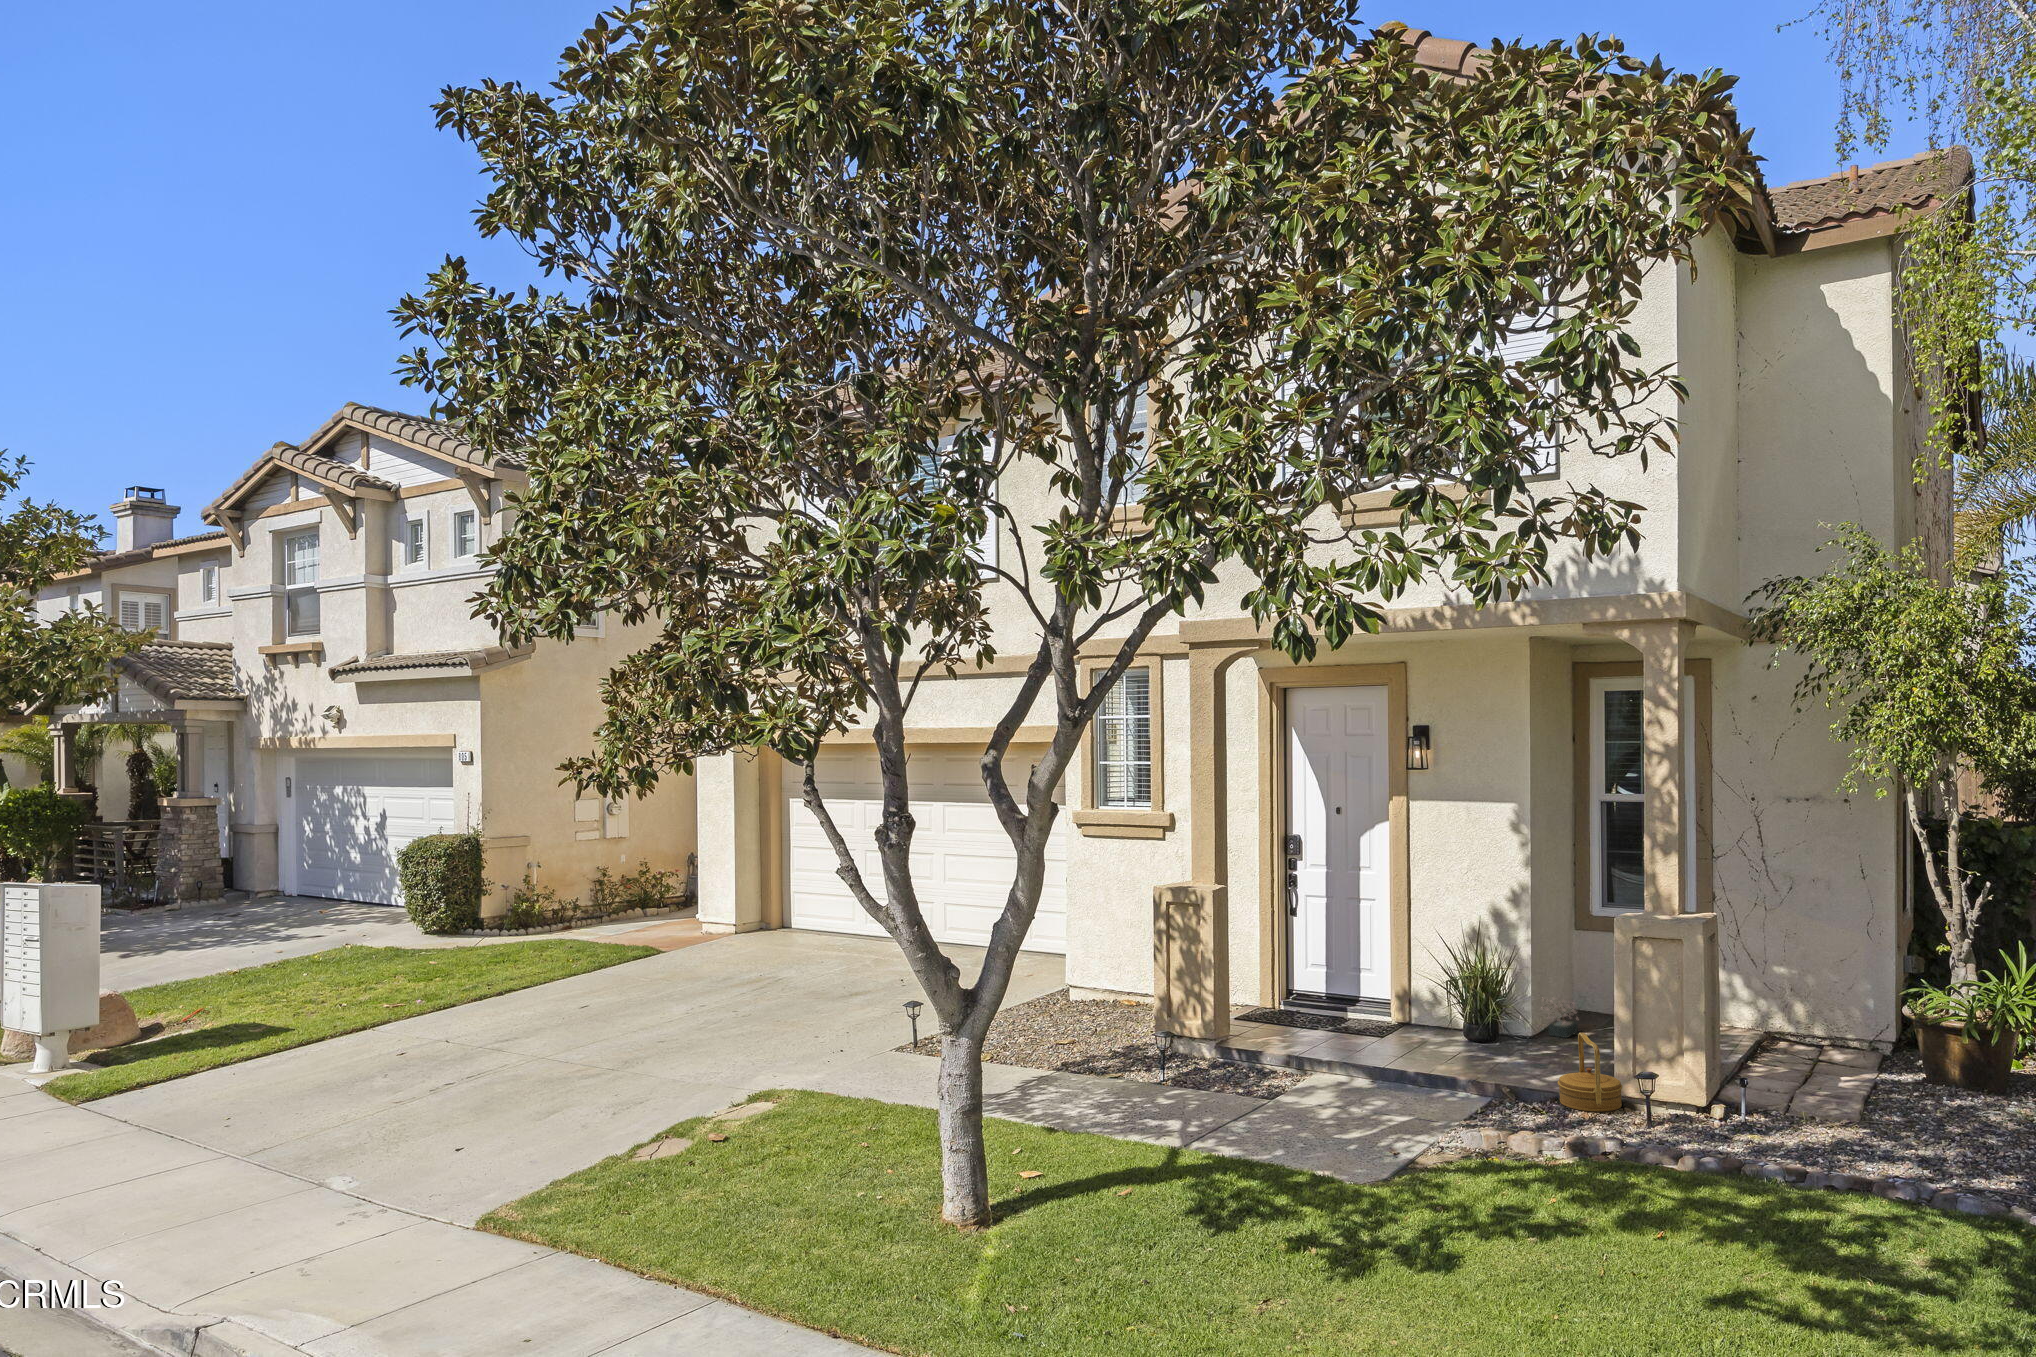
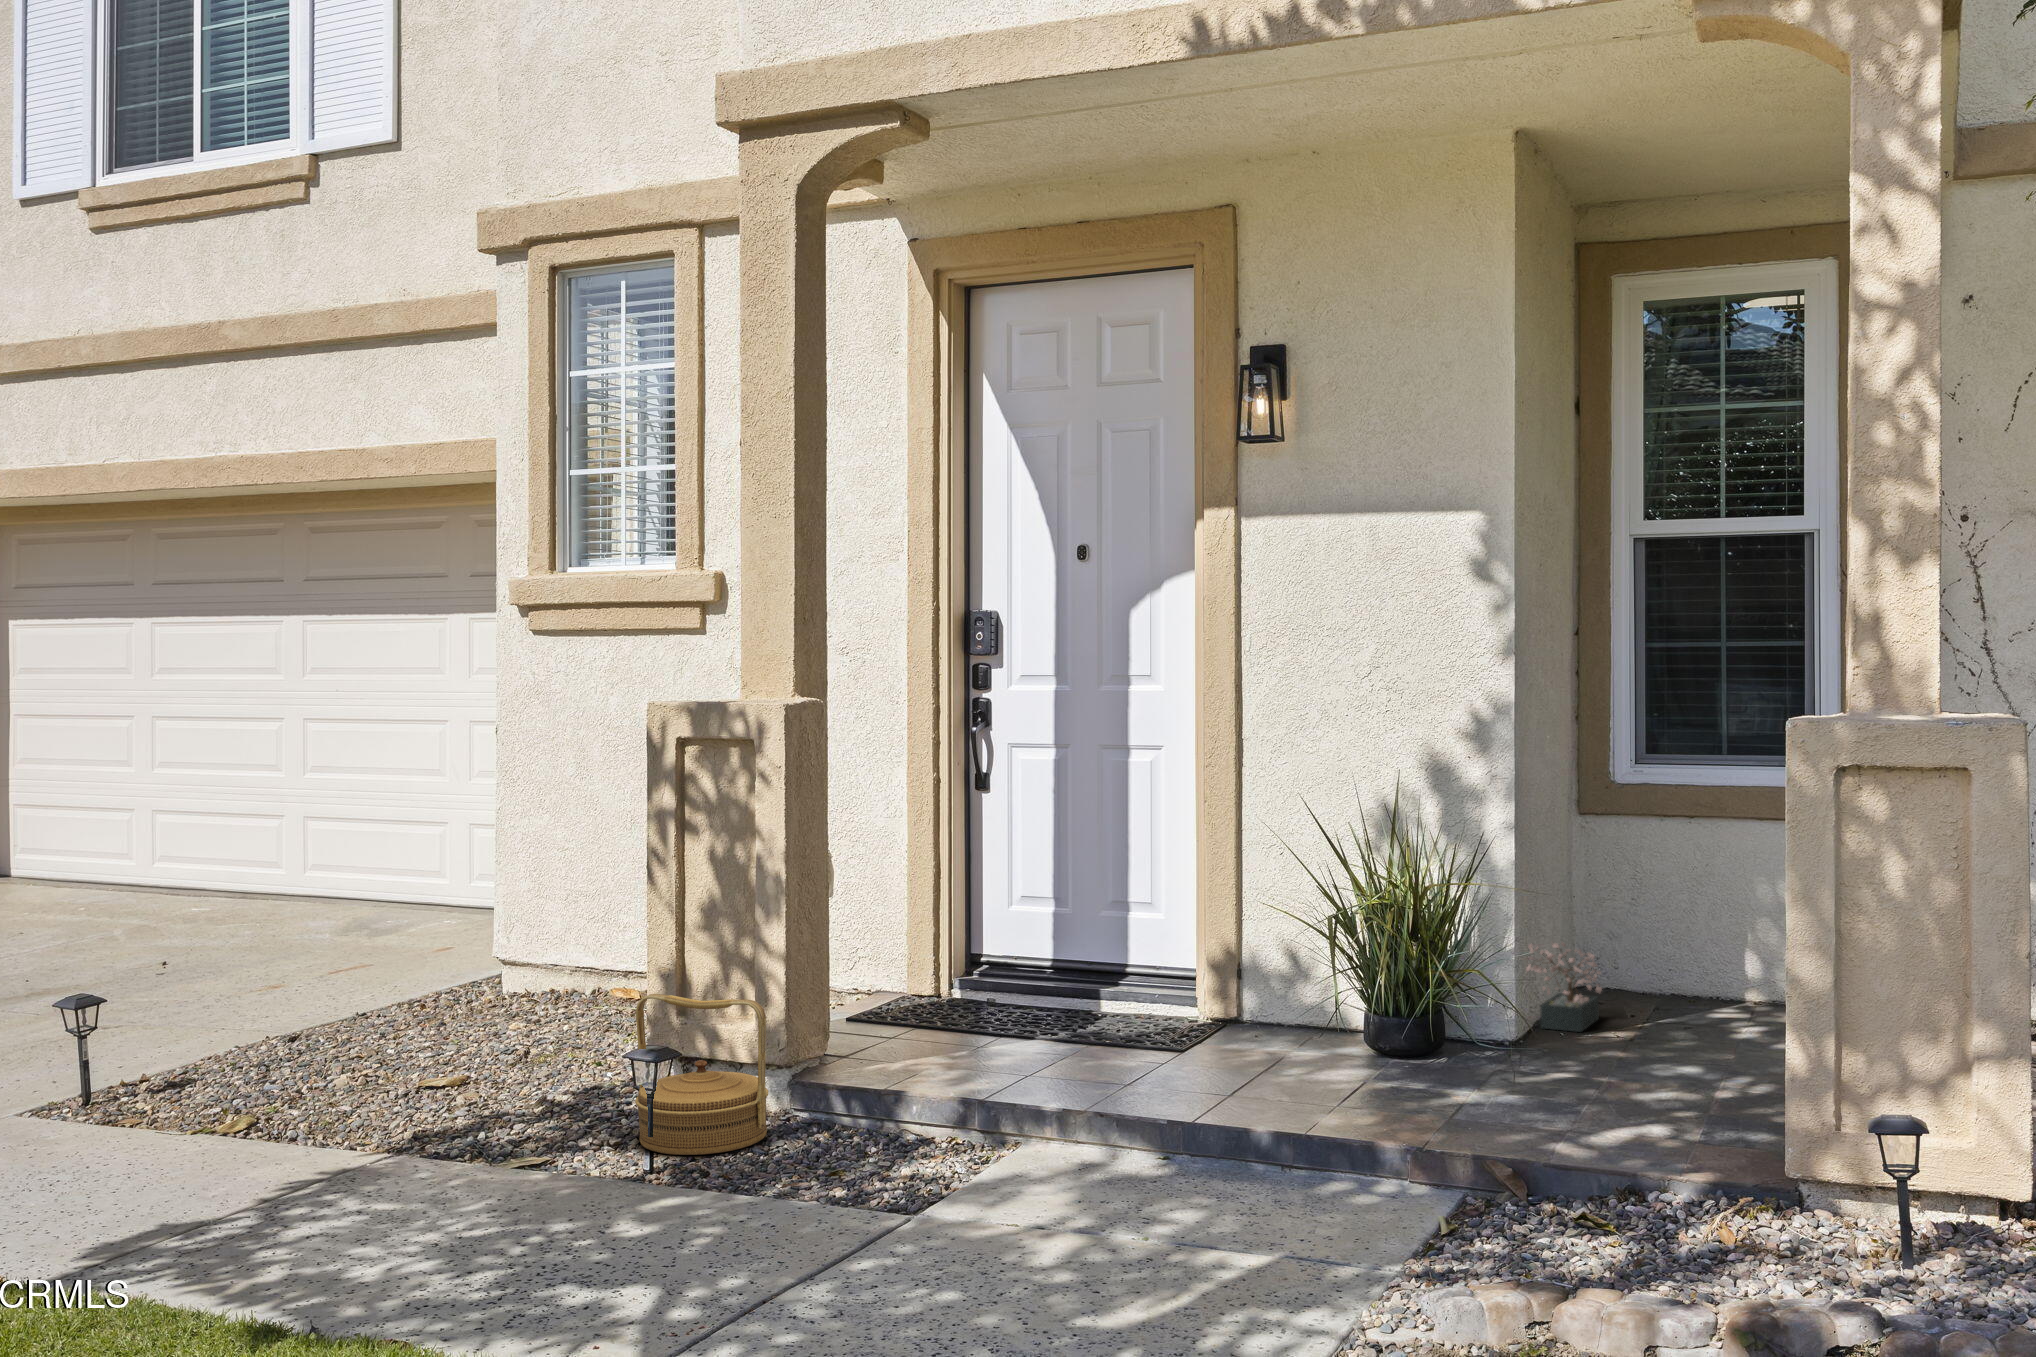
woven basket: present [1558,1033,1622,1112] -> present [635,994,768,1155]

